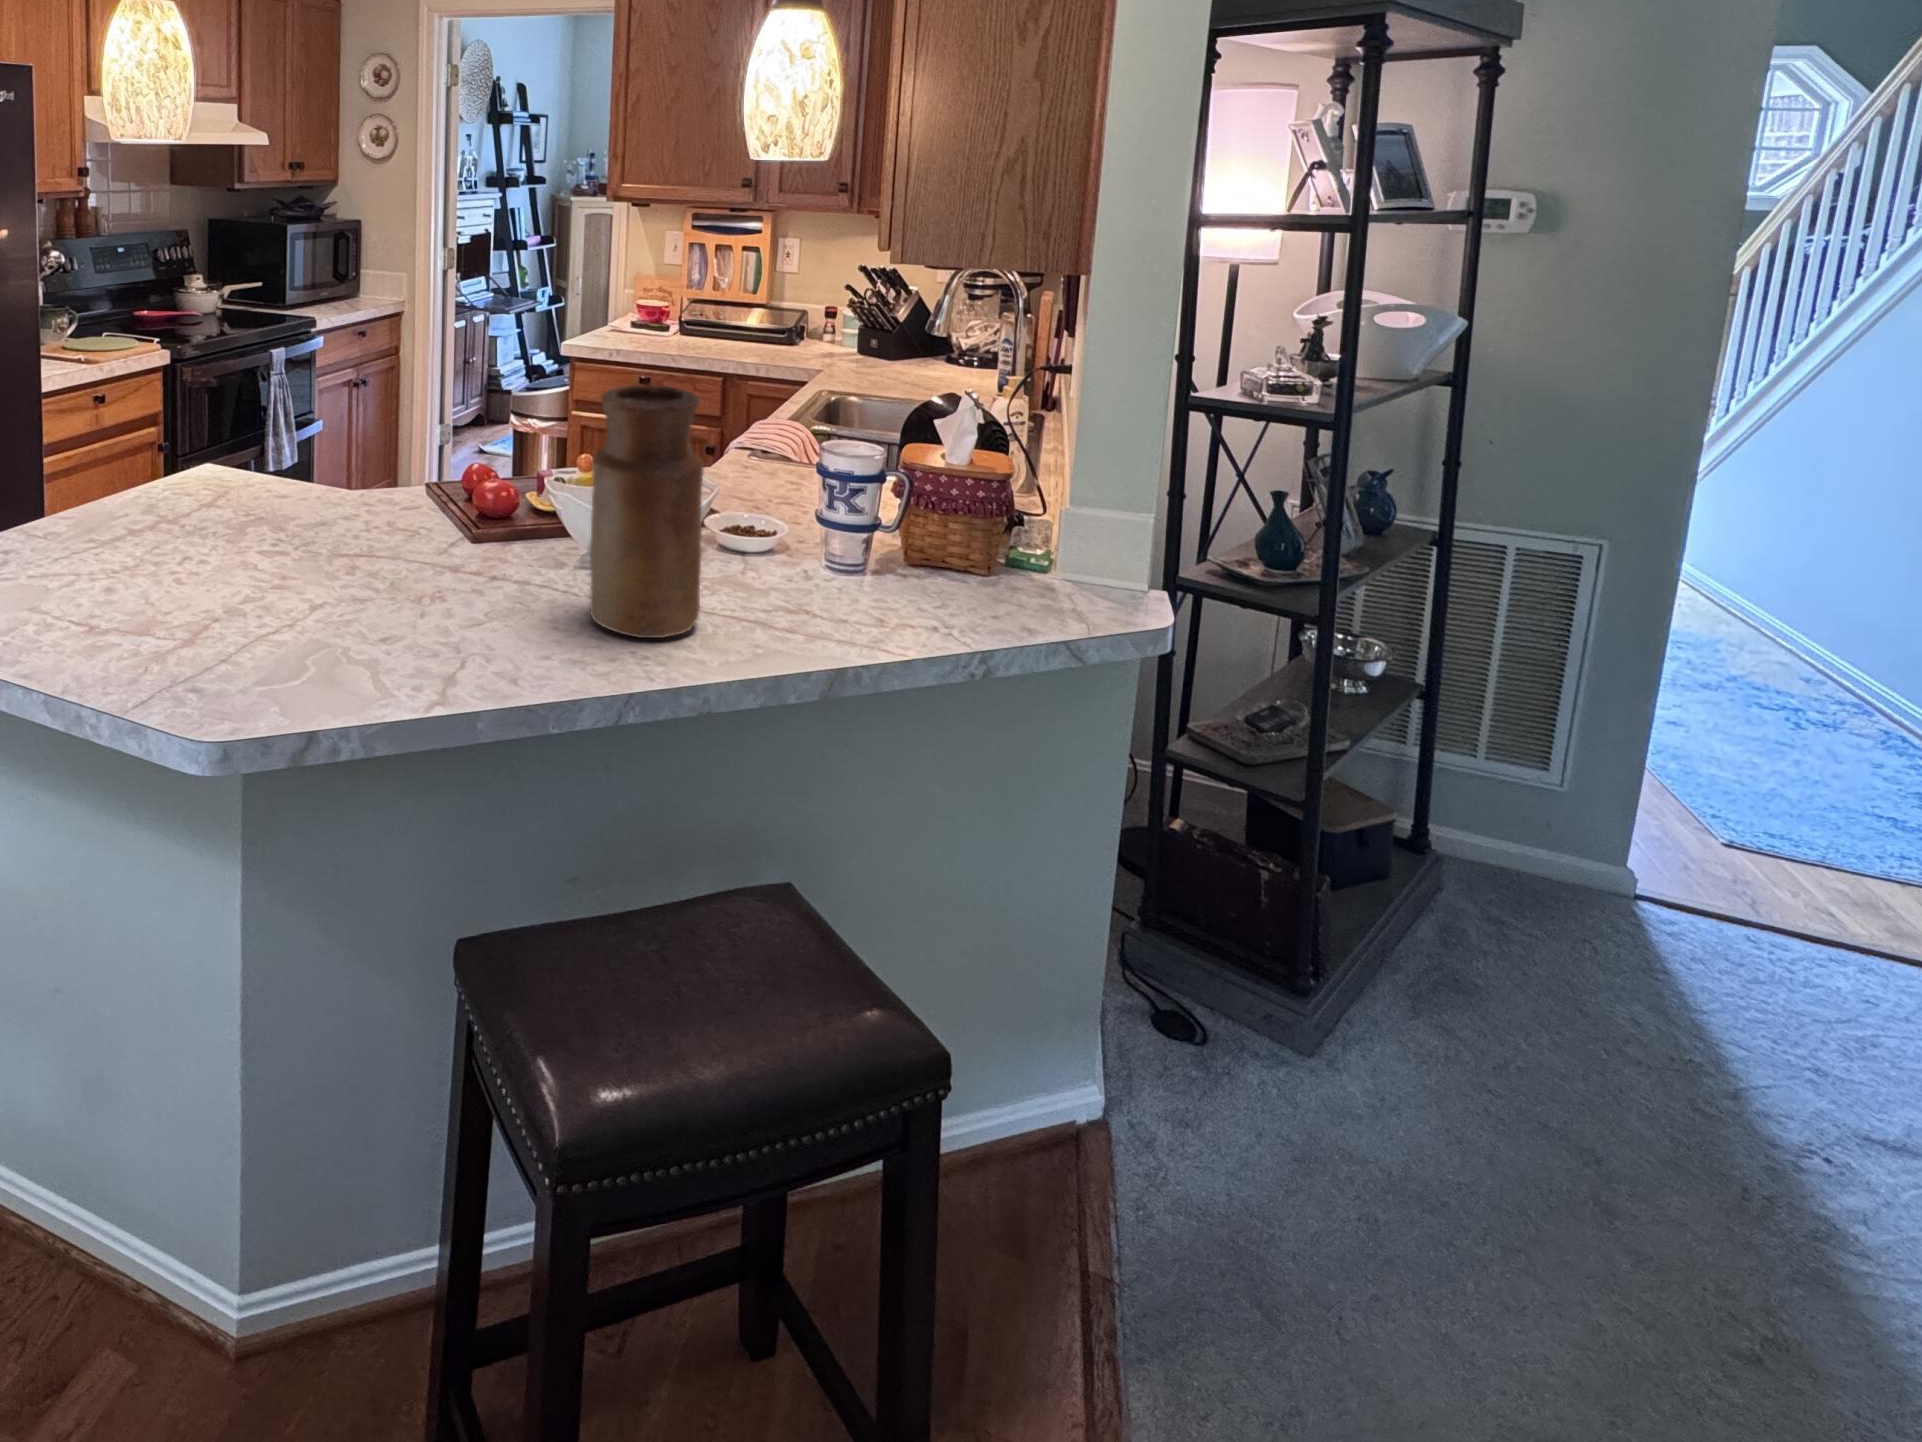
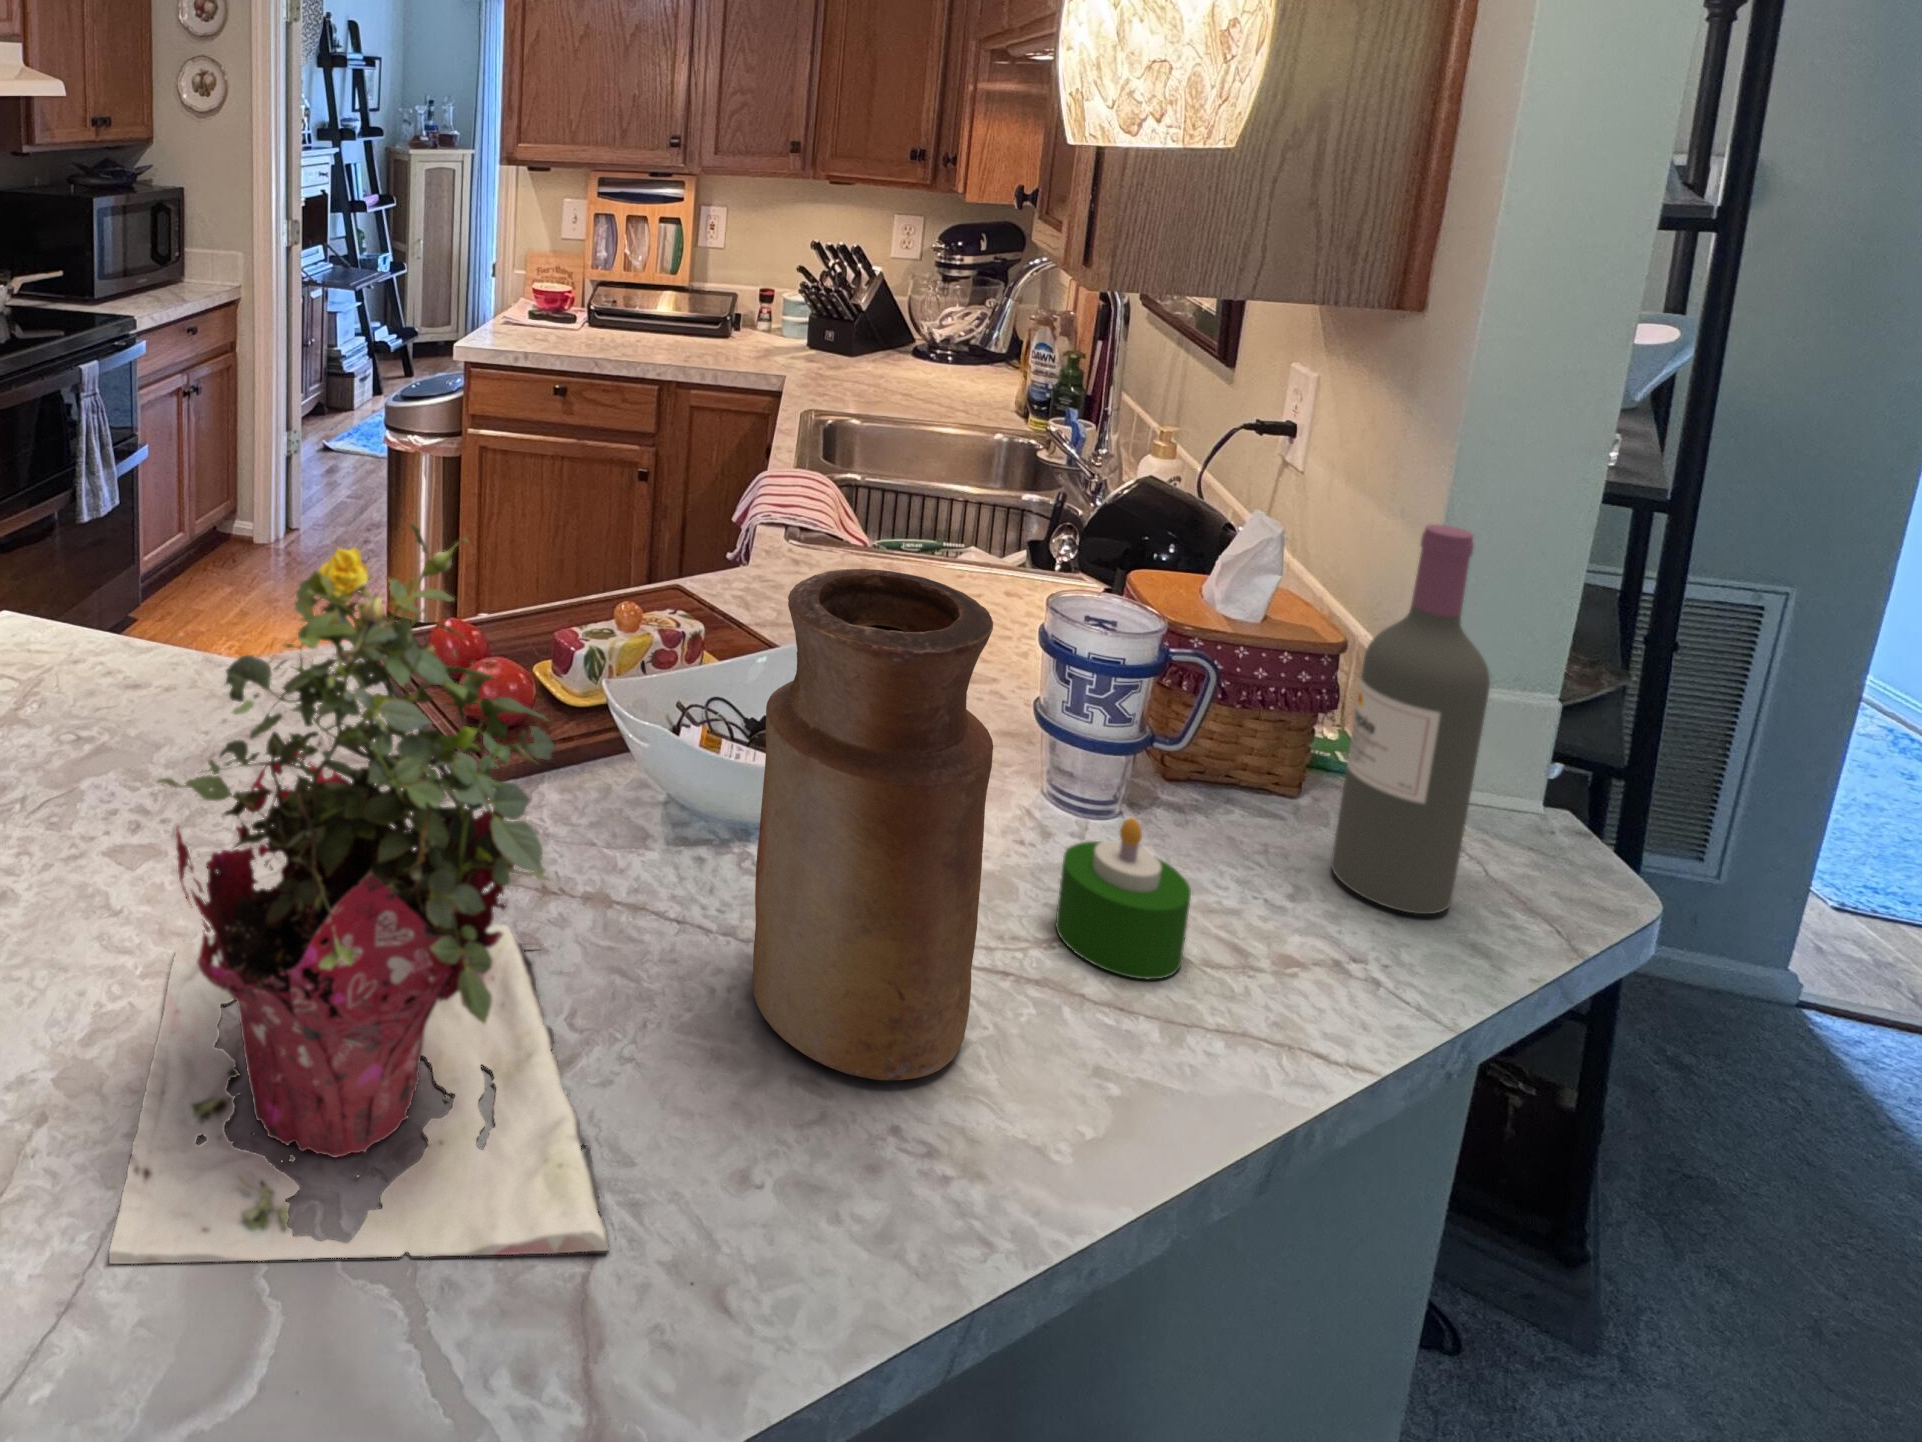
potted plant: none [250,343,490,668] -> present [109,523,609,1264]
wine bottle: none [969,387,1043,615] -> present [1331,524,1490,914]
candle: none [780,538,847,623] -> present [1055,818,1191,980]

